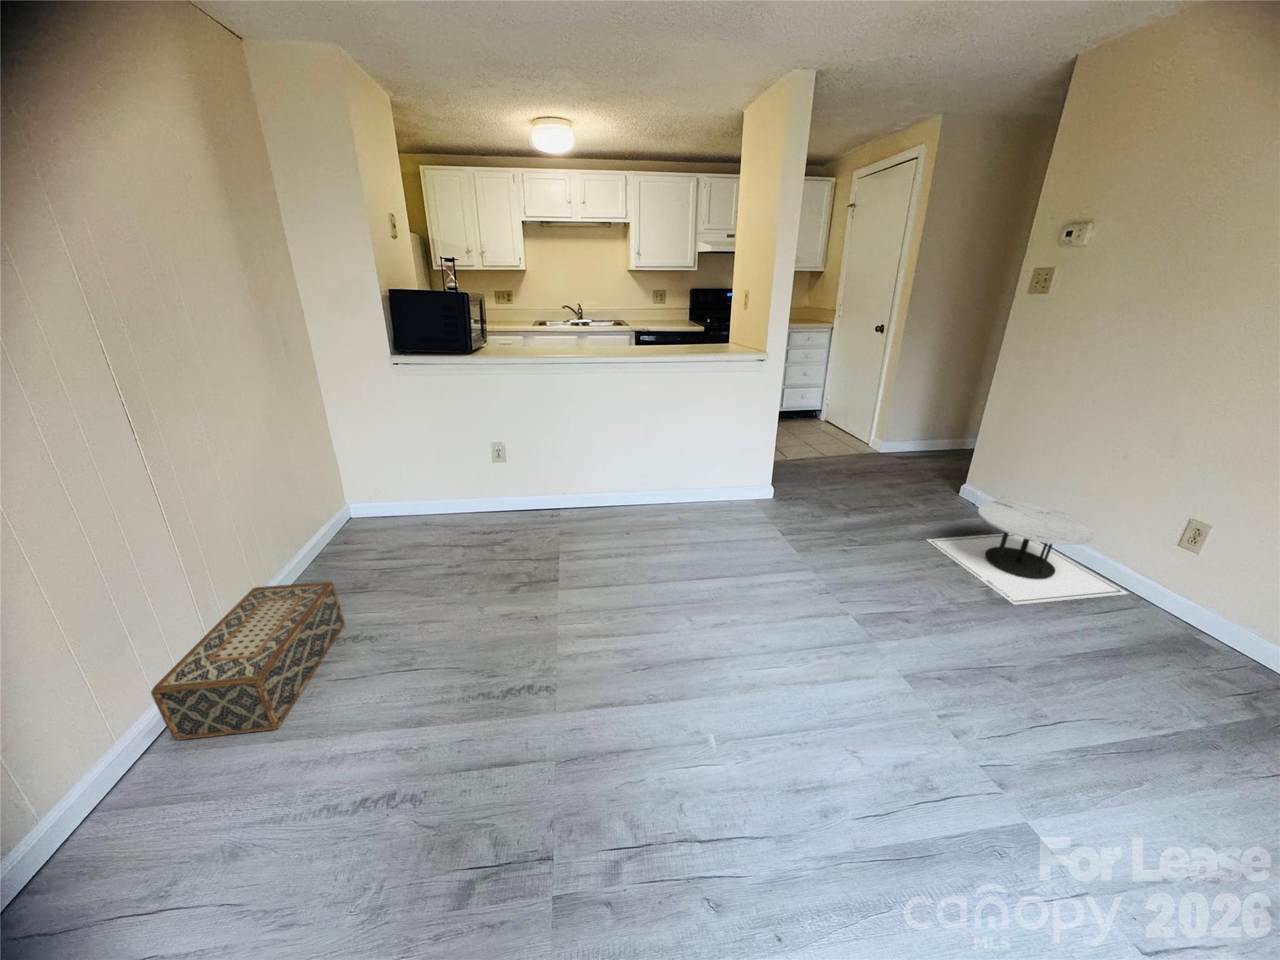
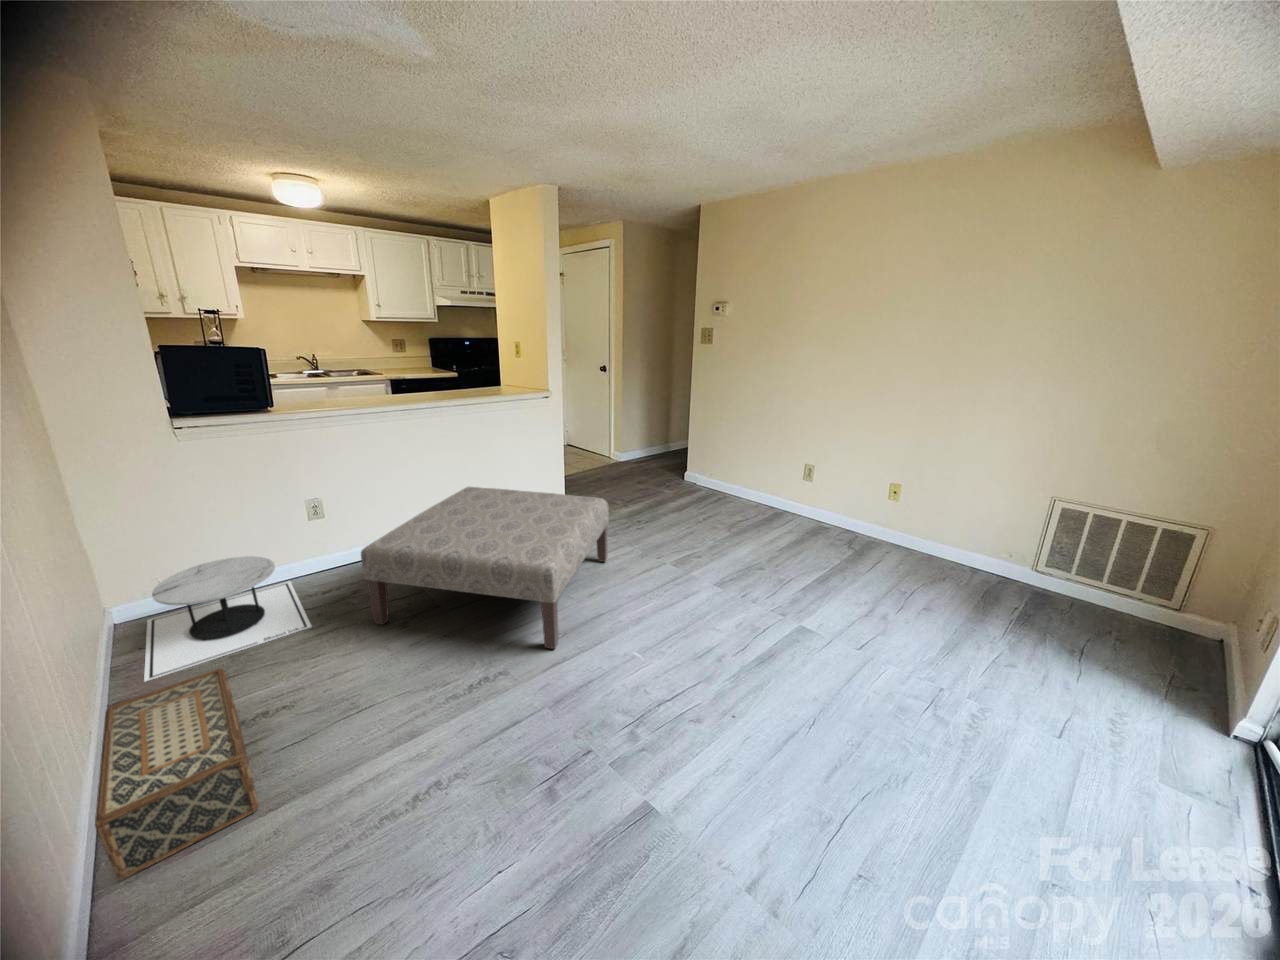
ottoman: none [481,454,775,681] -> present [361,487,609,649]
side table: present [928,501,1129,605] -> present [144,556,311,682]

